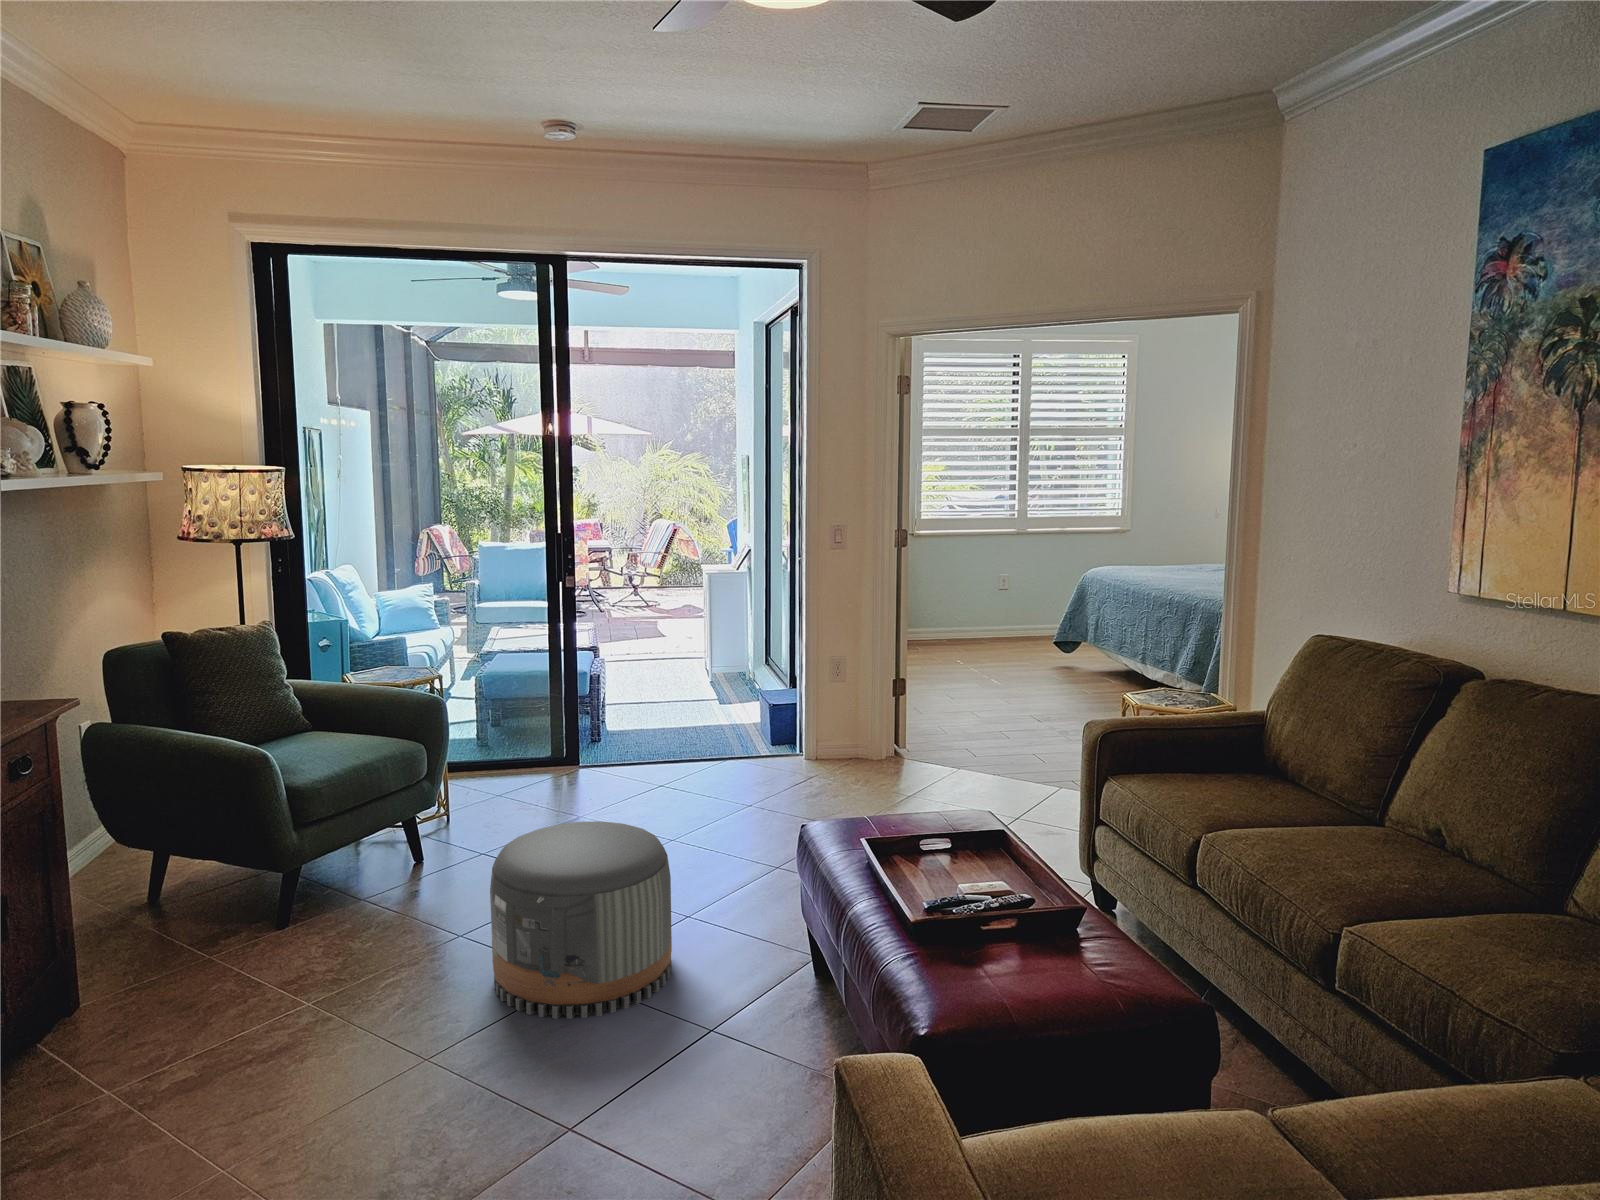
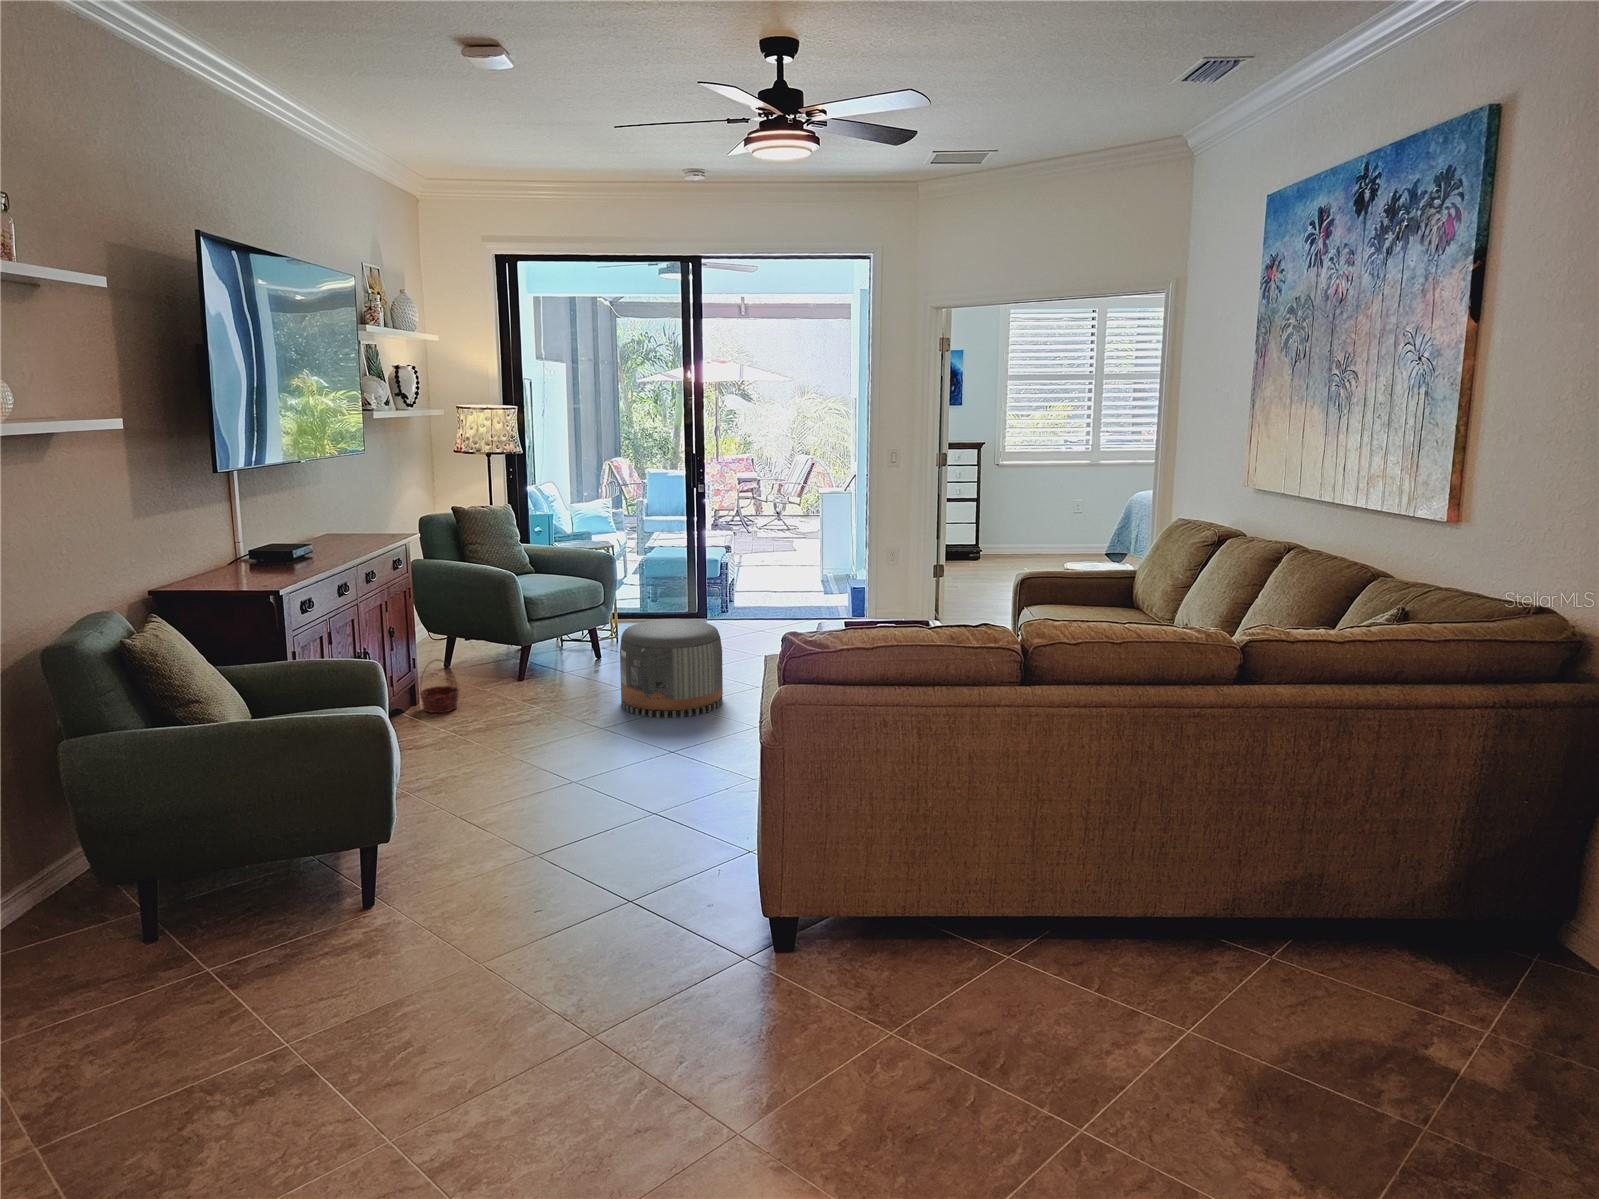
basket: none [94,943,181,1051] -> present [420,659,459,713]

